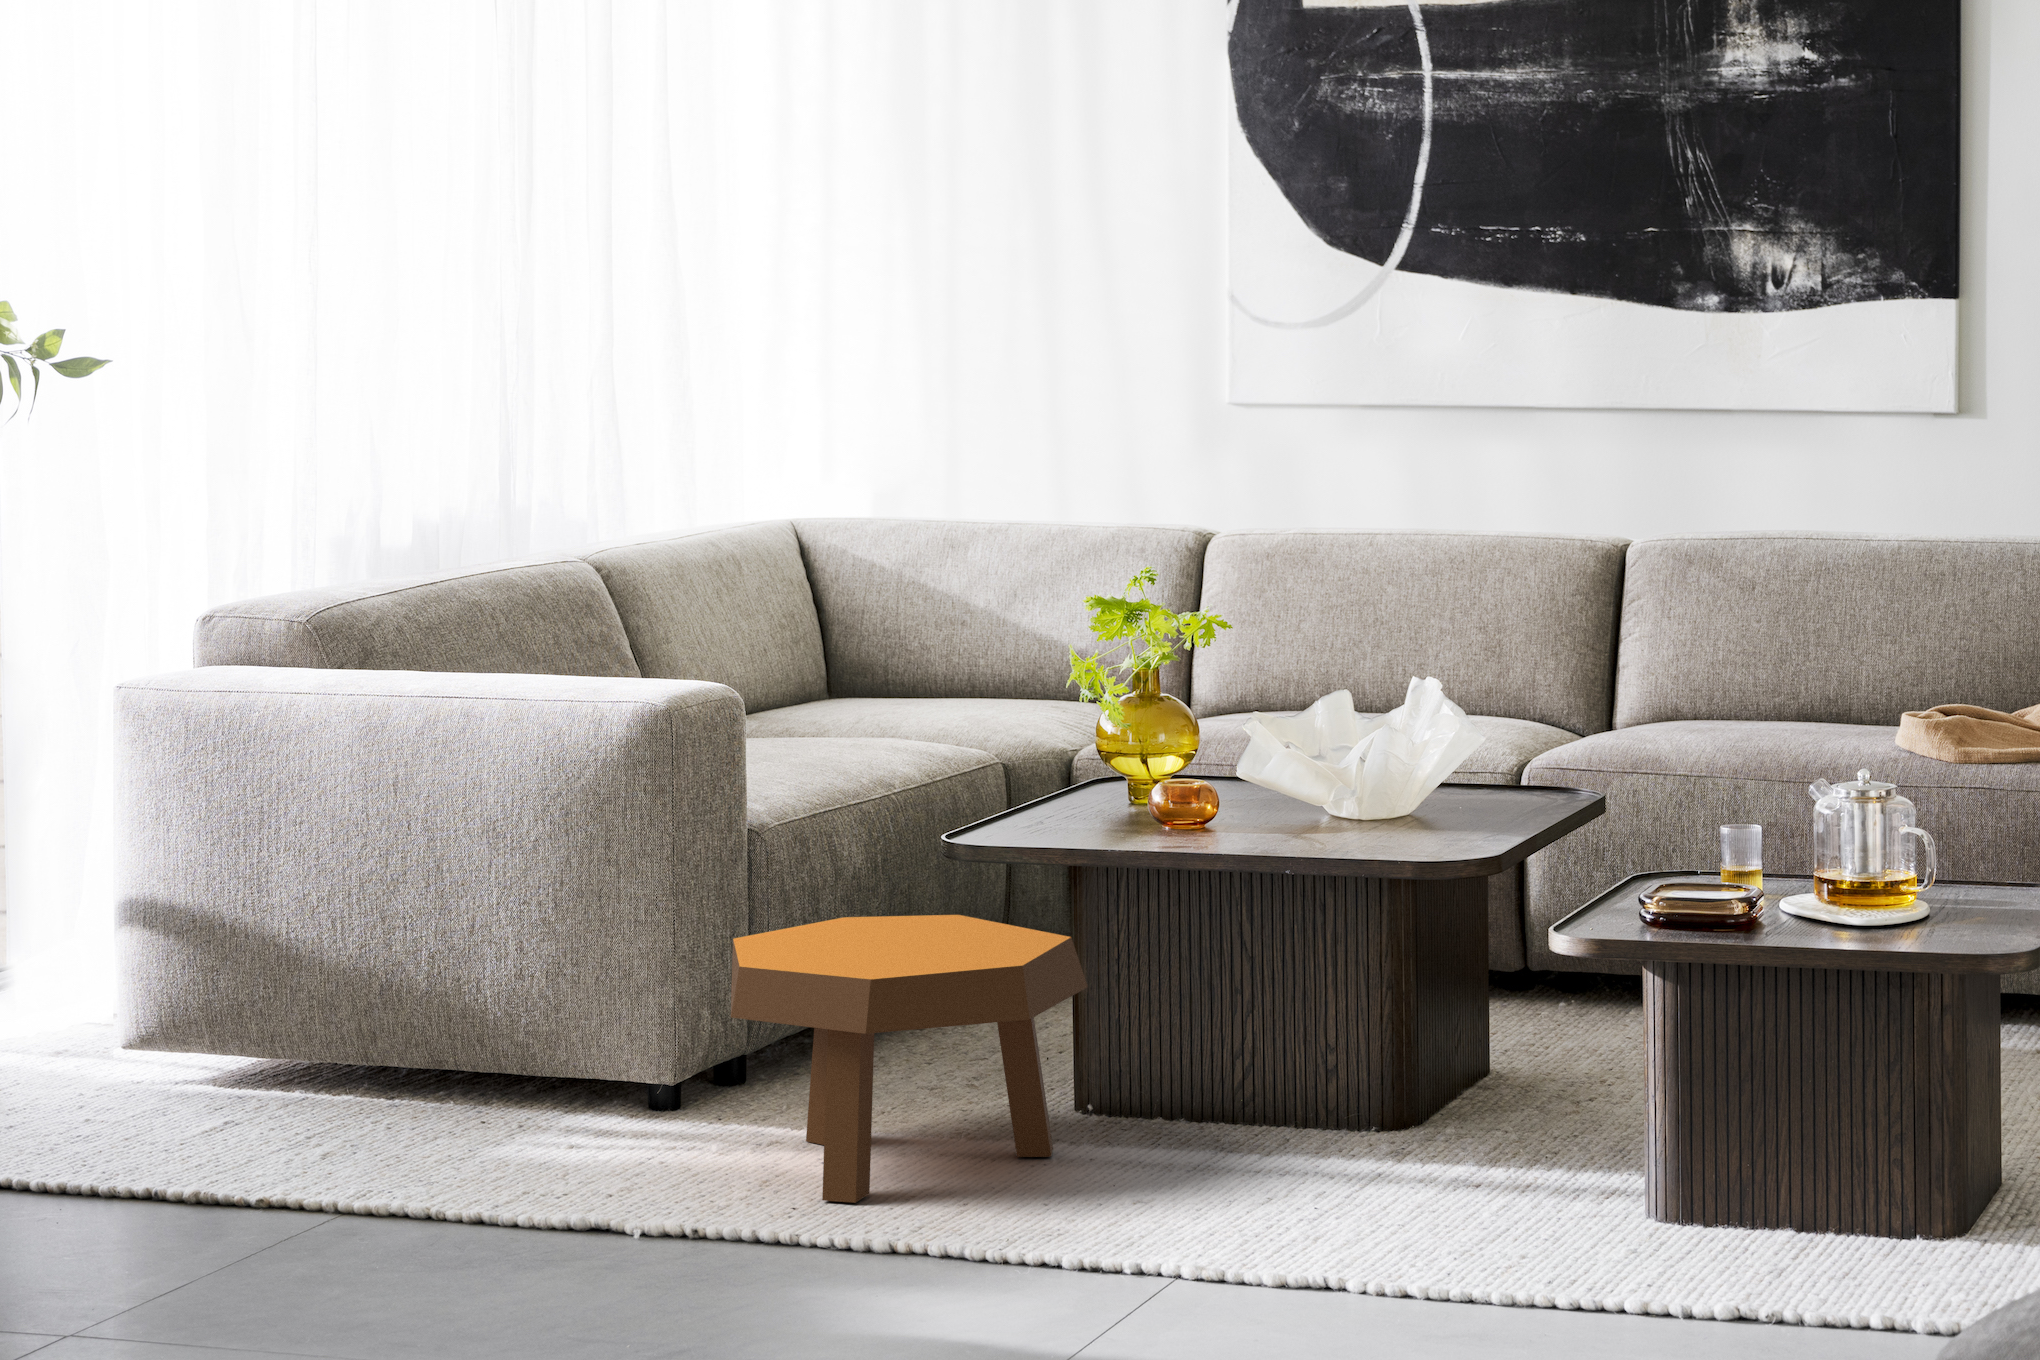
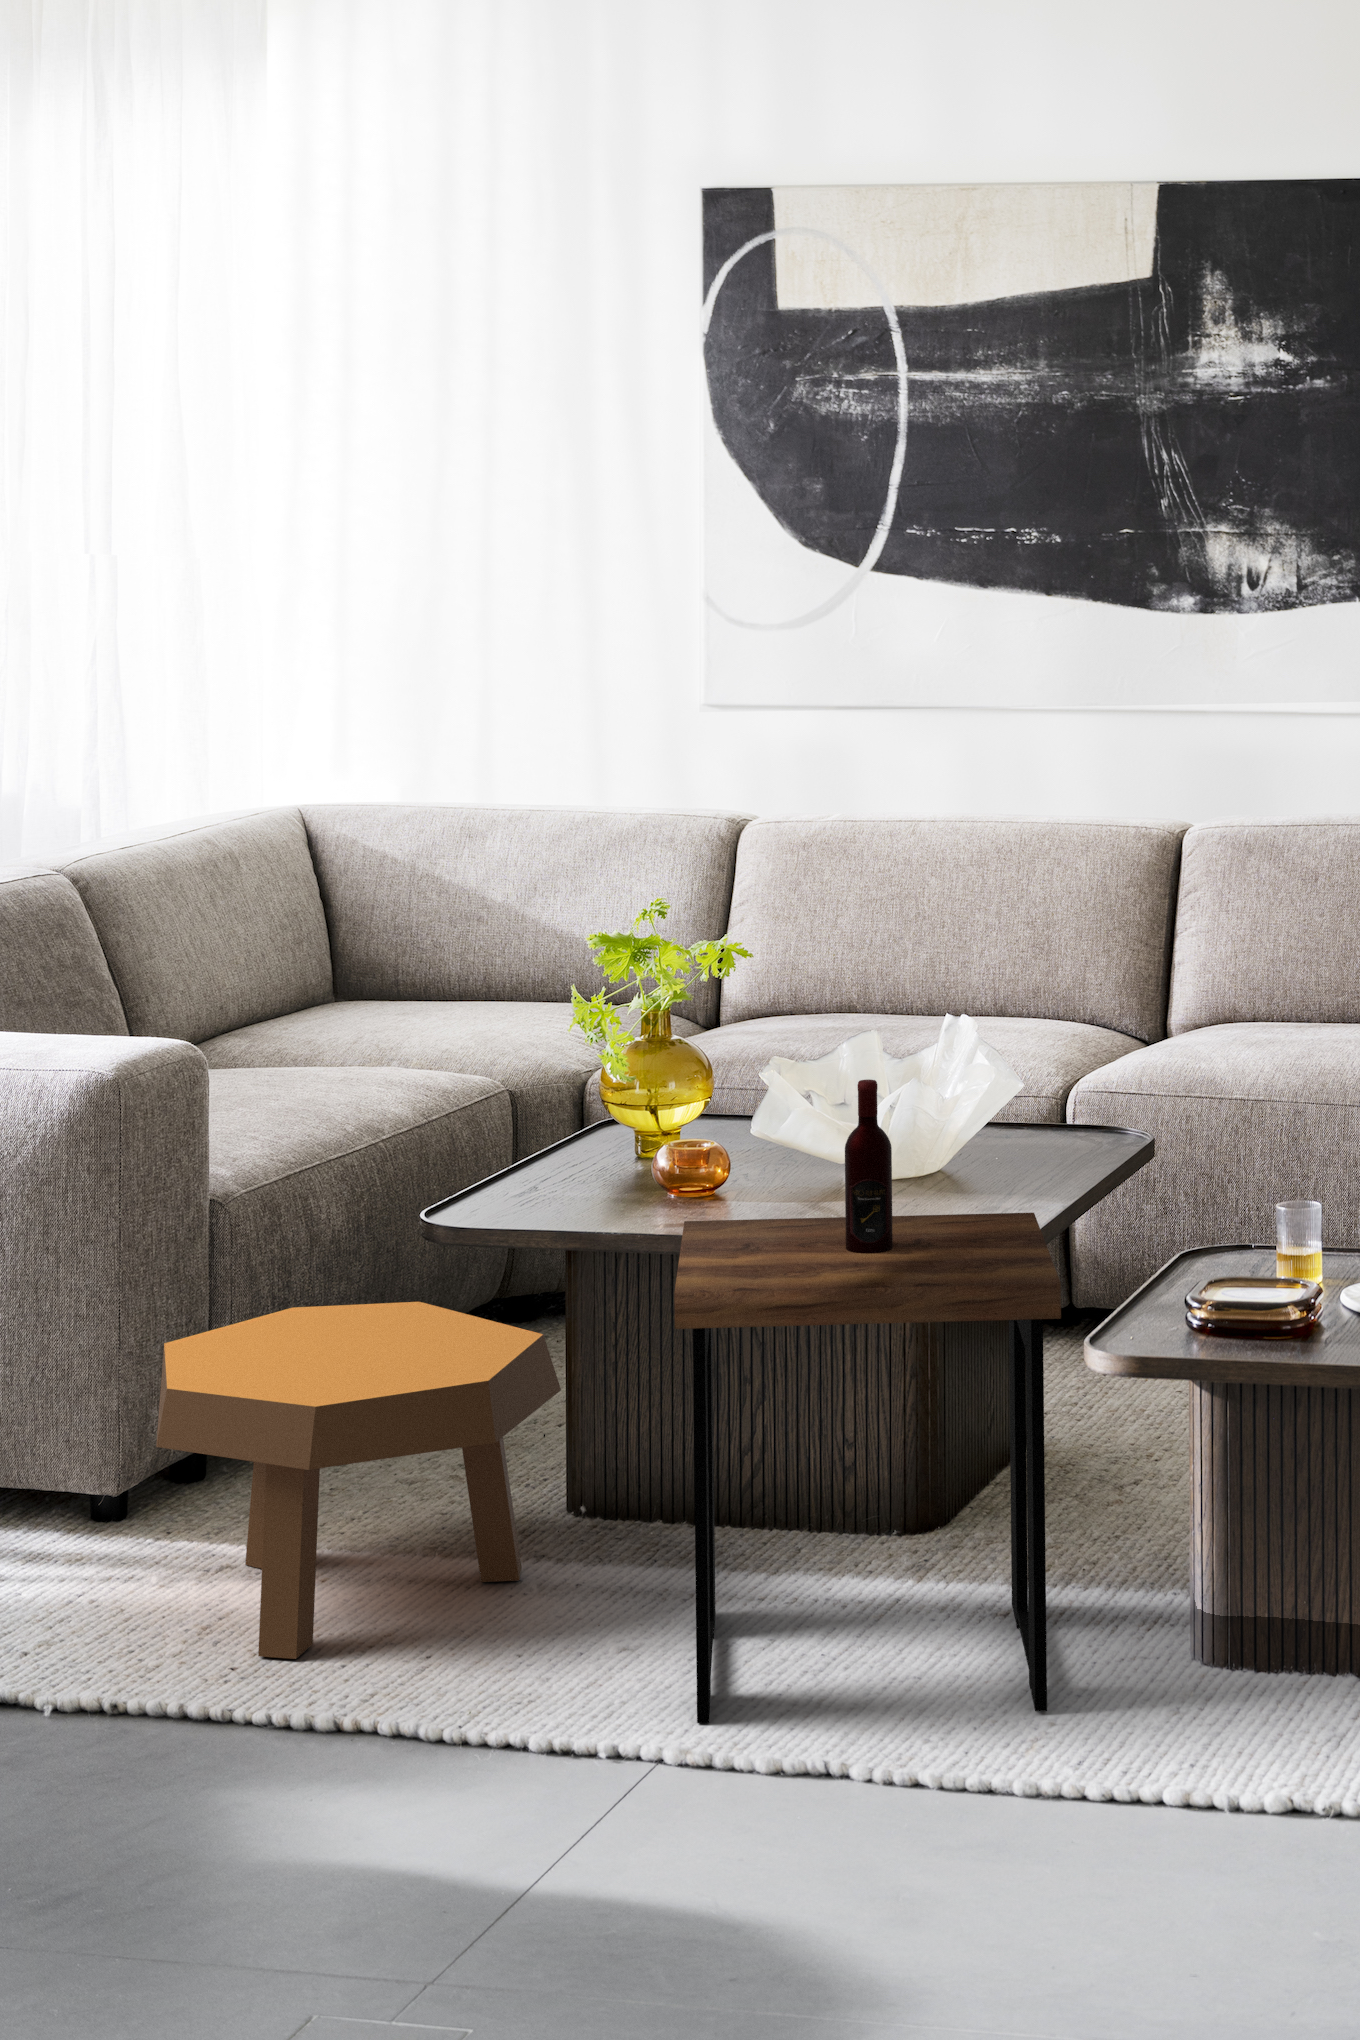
side table: none [1187,692,1534,1252] -> present [674,1080,1061,1723]

